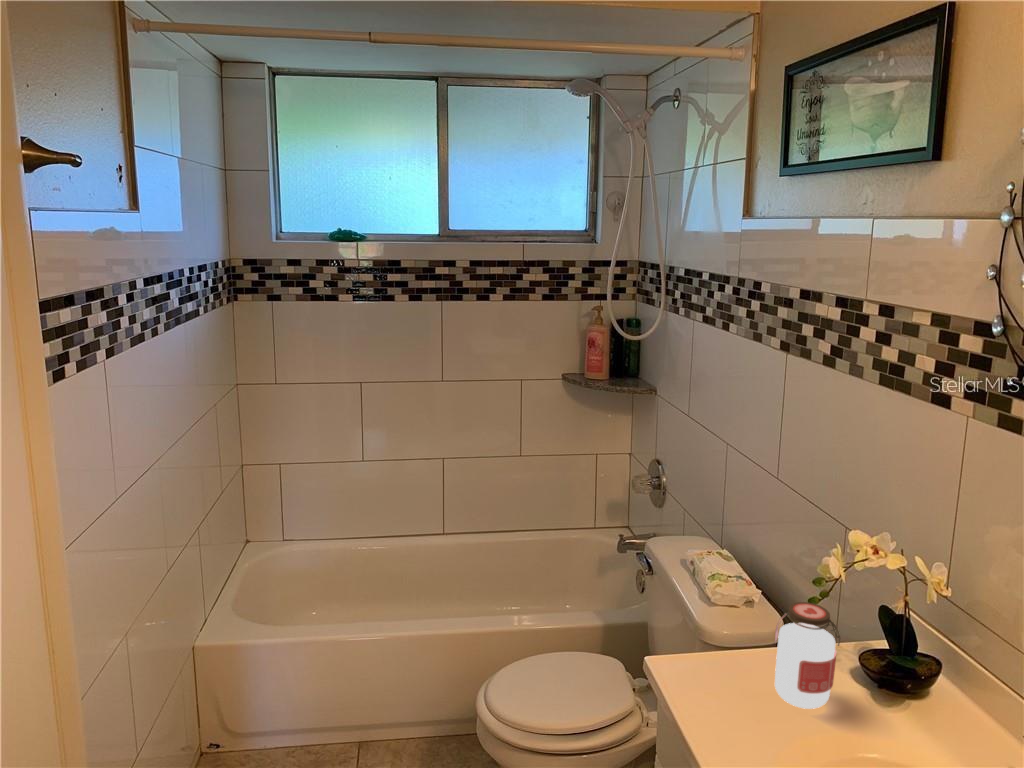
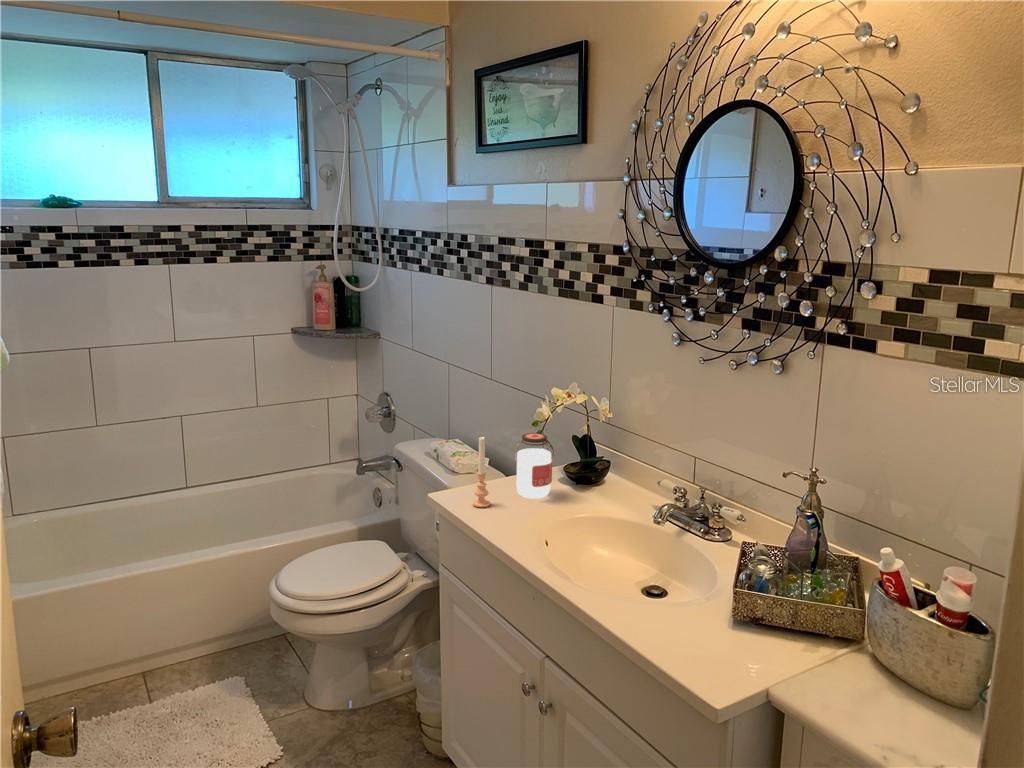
candle: none [701,602,728,707] -> present [473,437,490,507]

